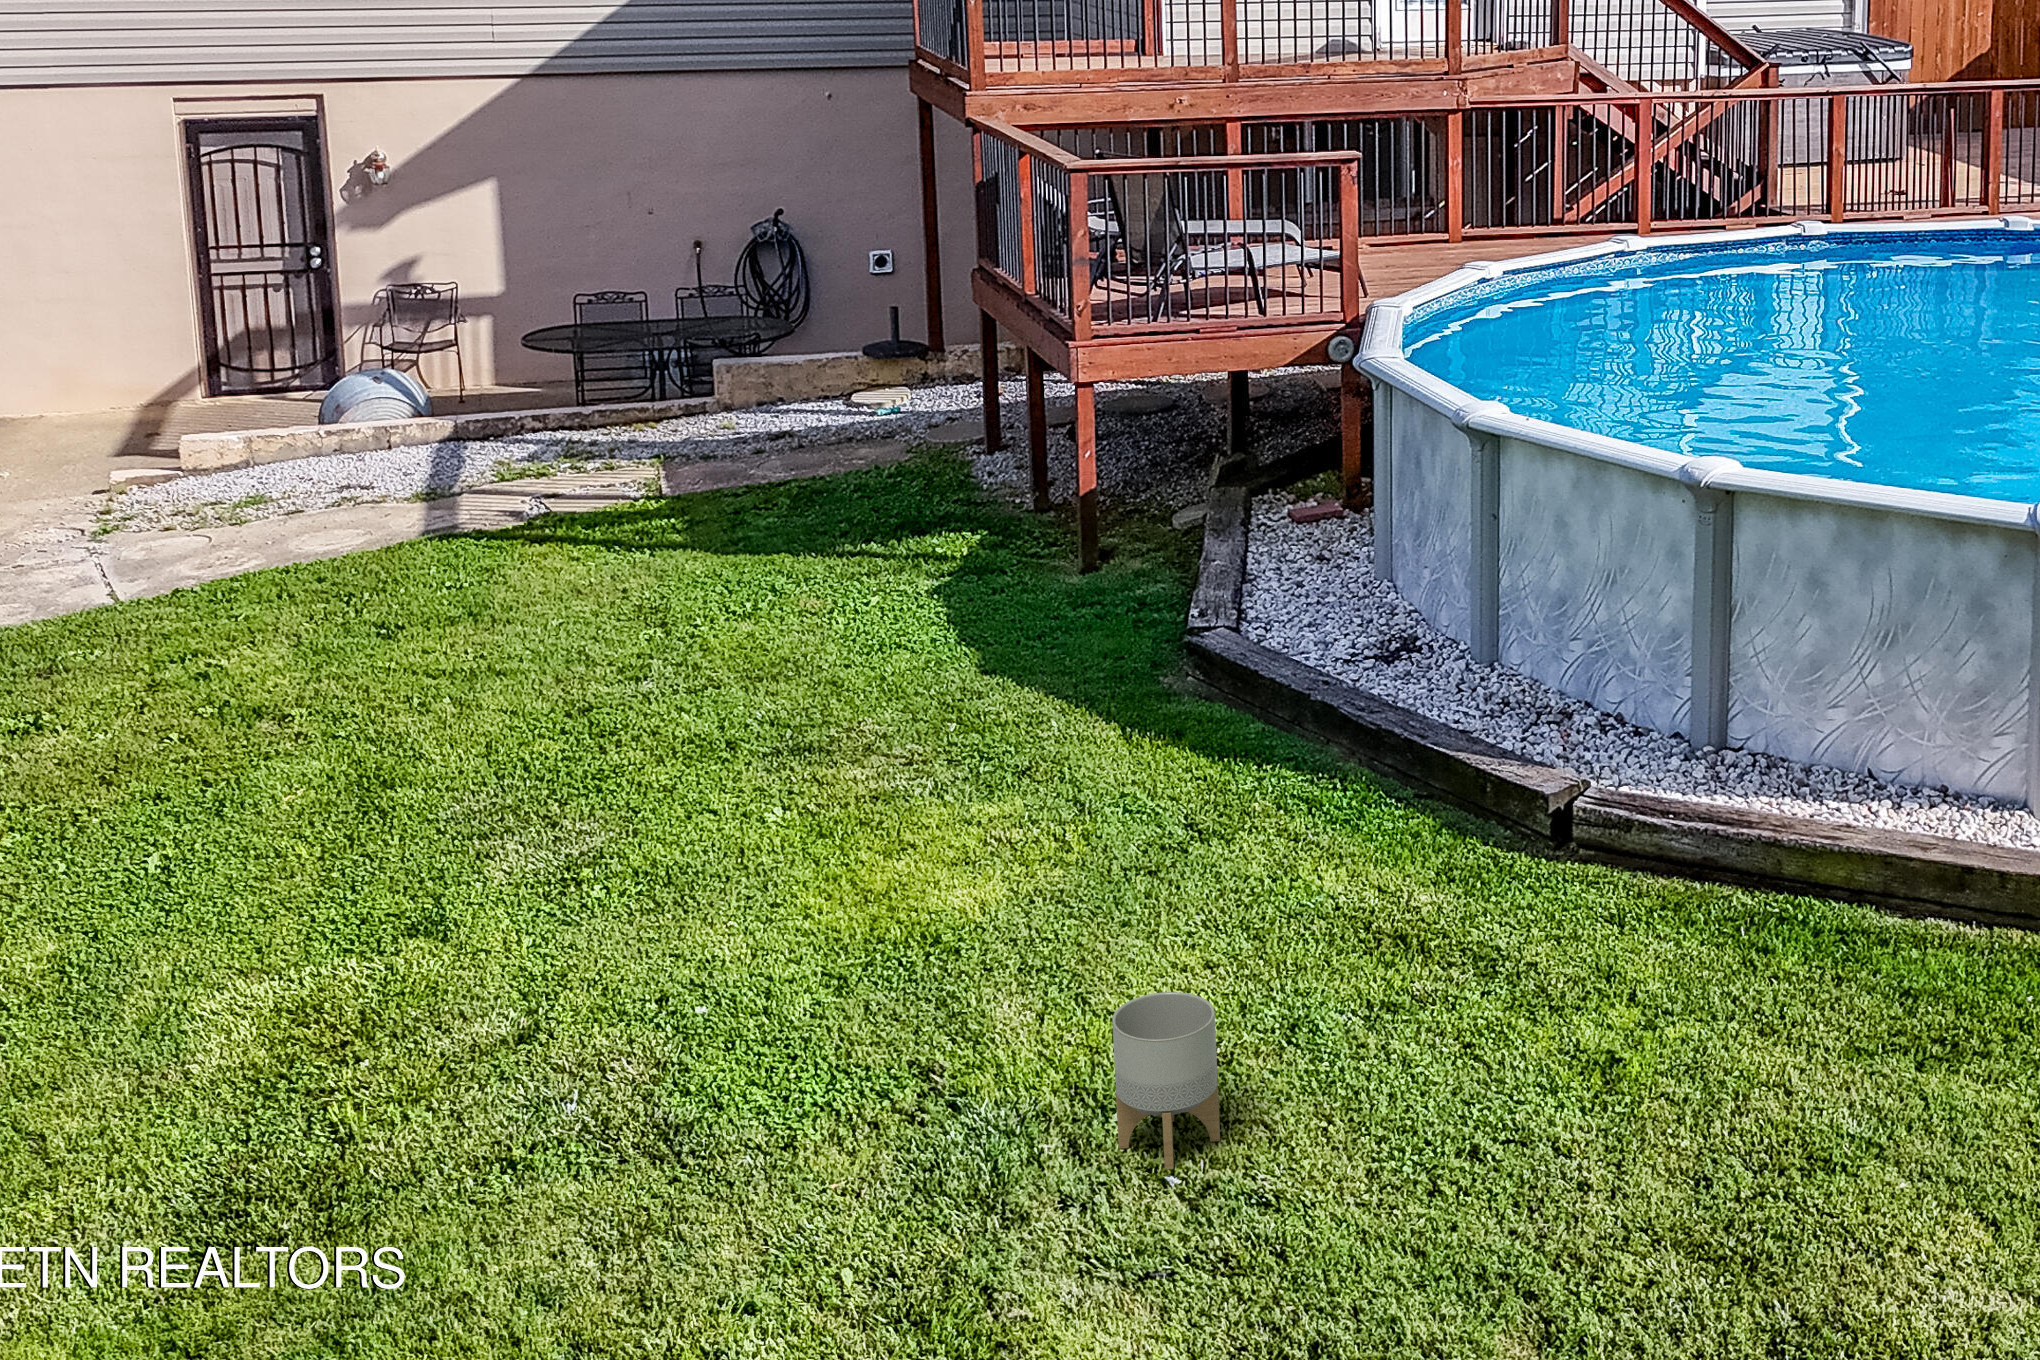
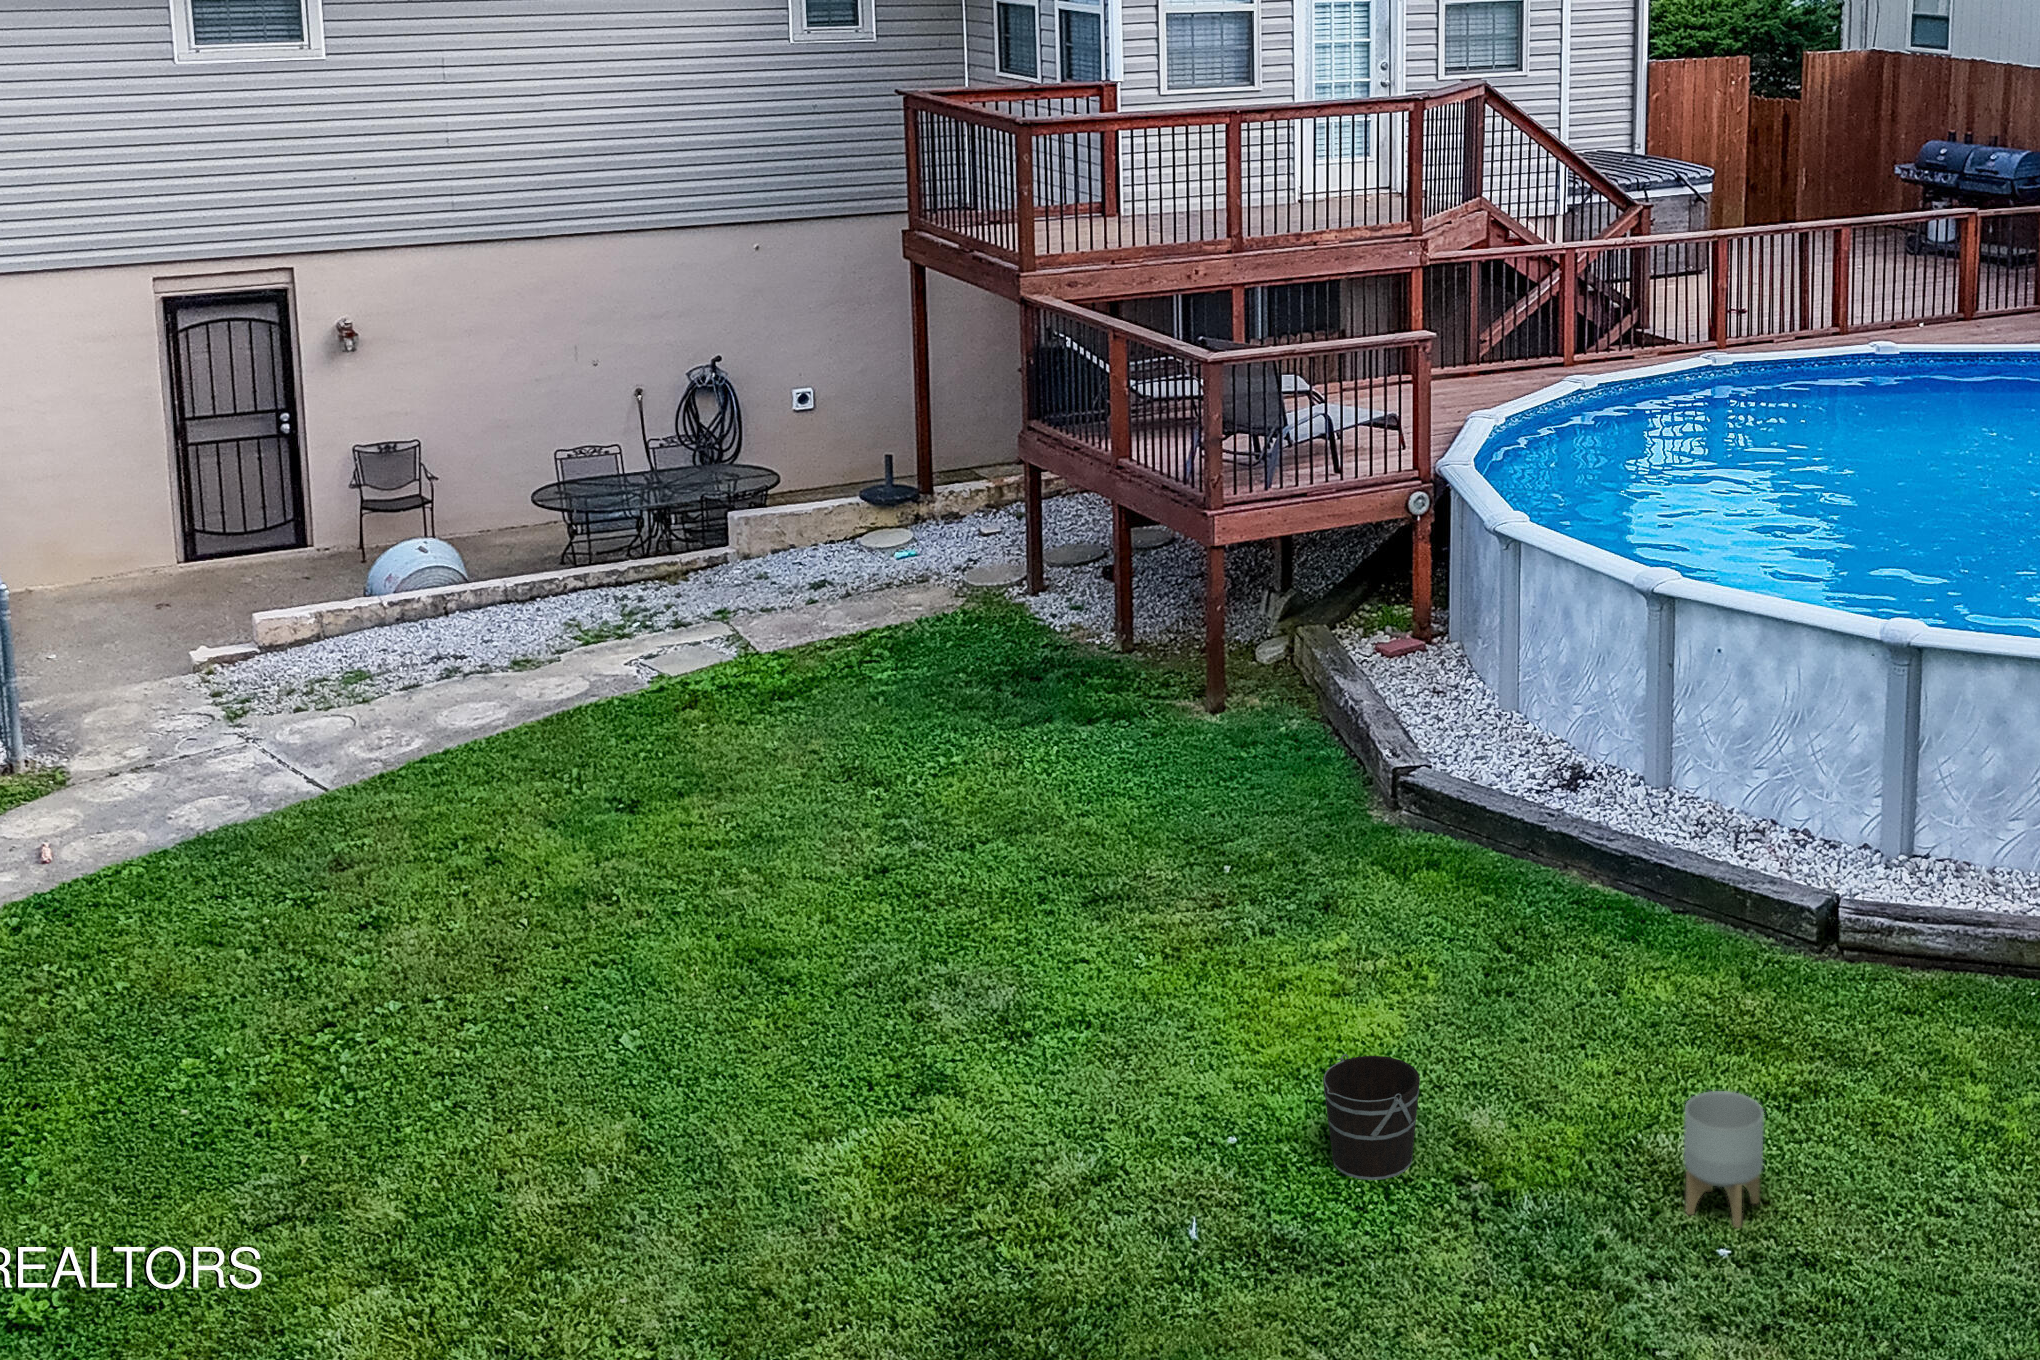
bucket: none [724,920,854,1076] -> present [1323,1054,1420,1180]

